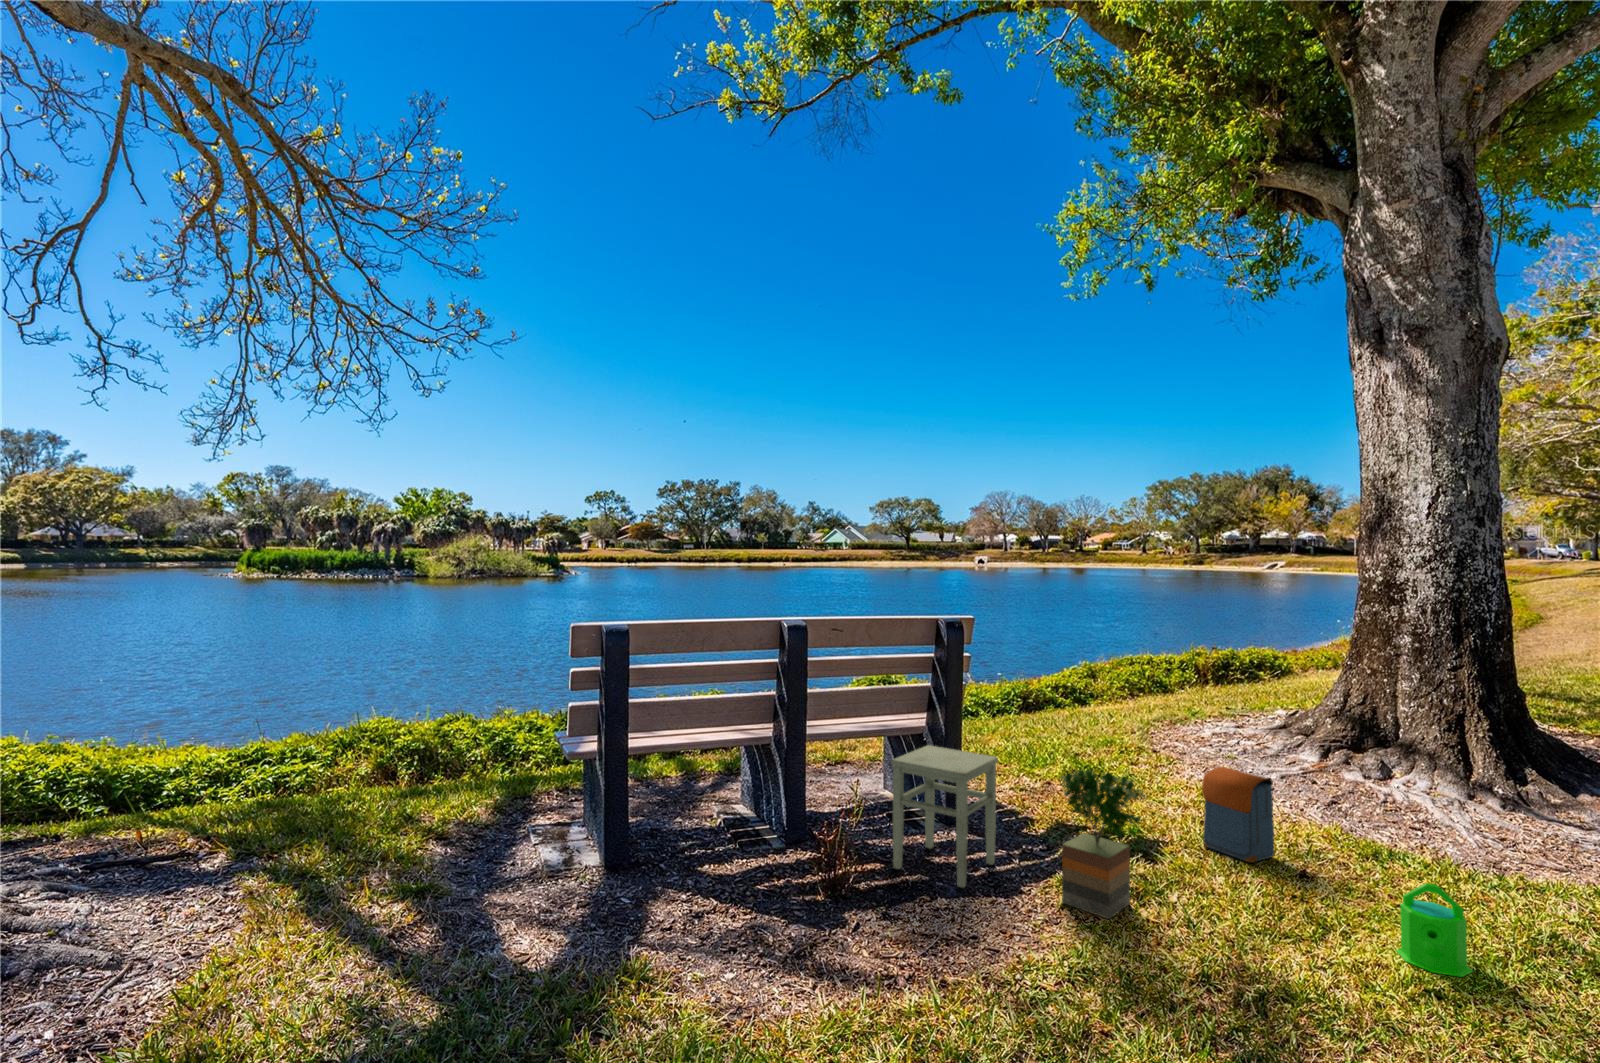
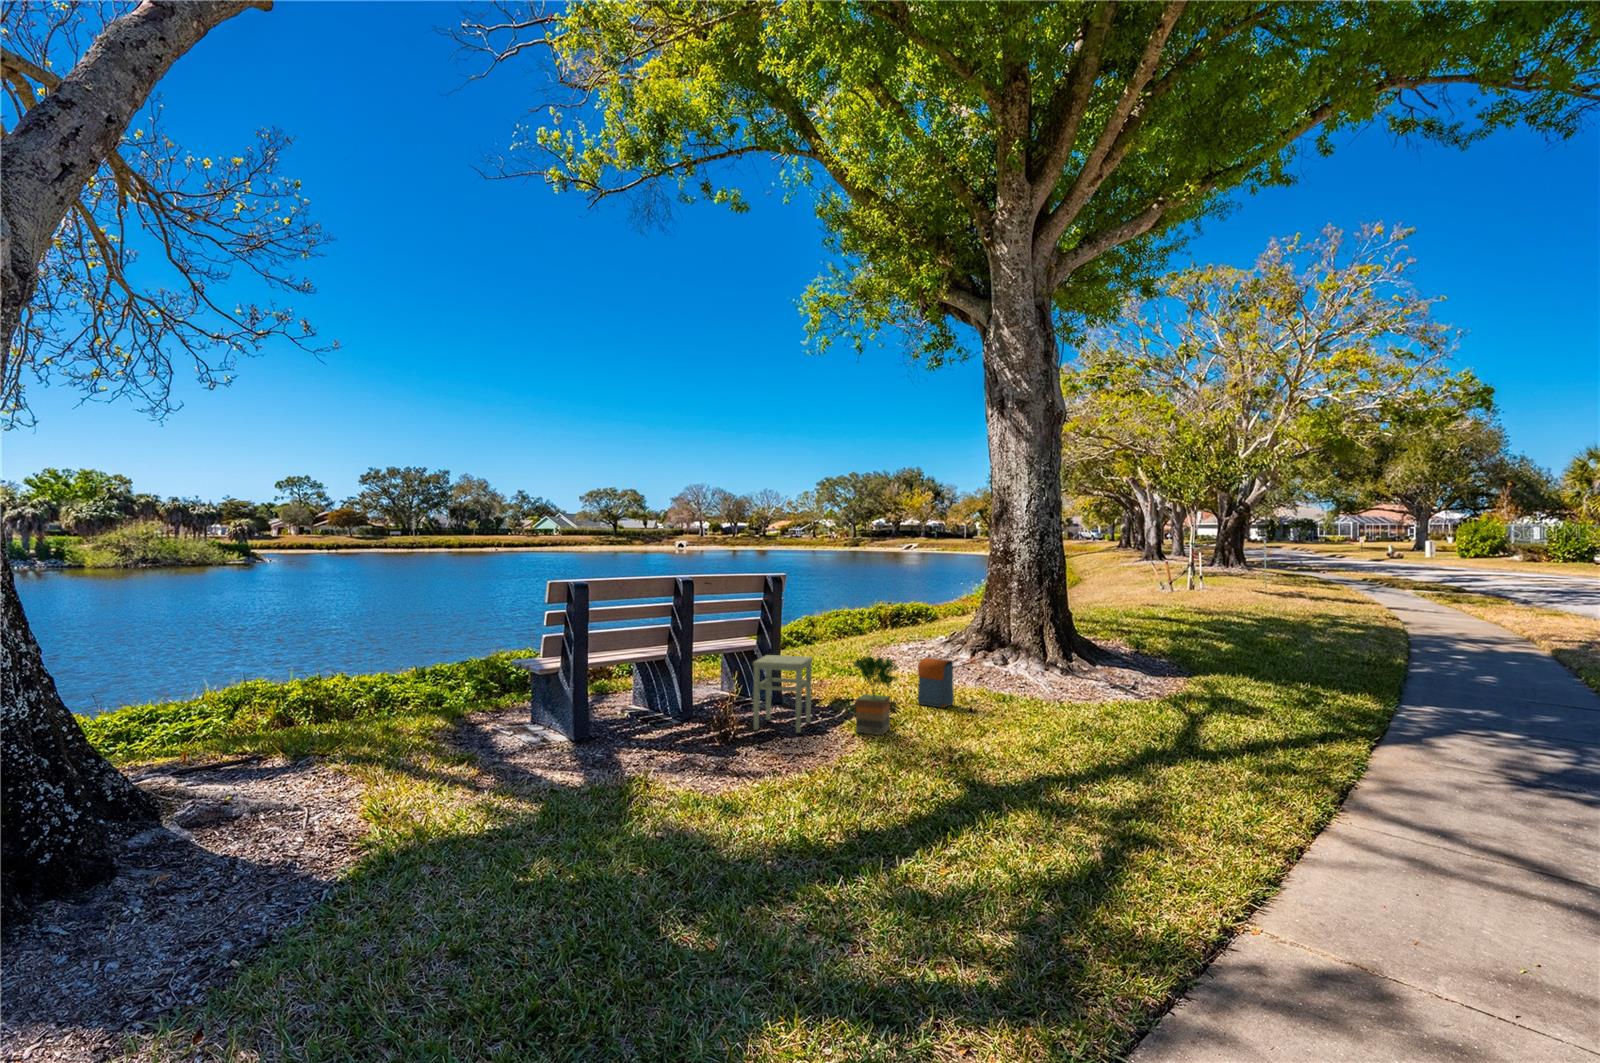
watering can: present [1396,883,1473,977] -> none [1012,694,1043,735]

